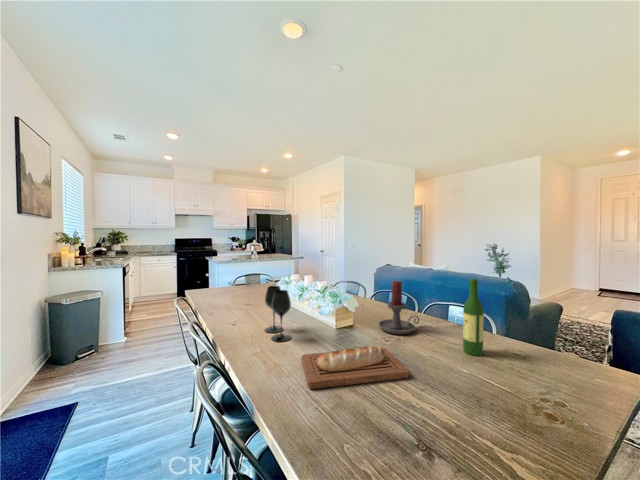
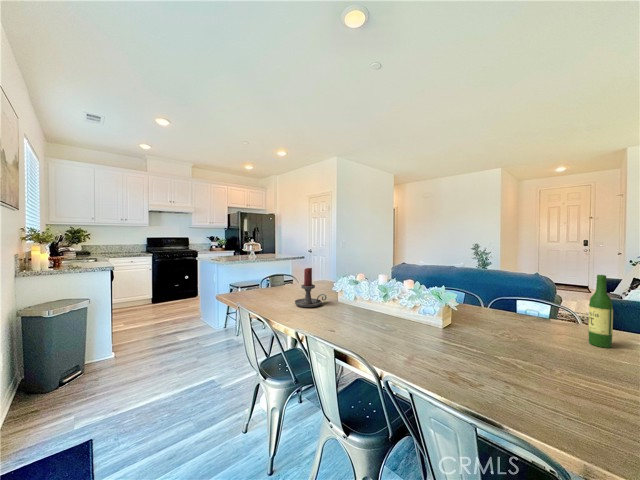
candle holder: present [379,281,420,334] -> present [295,268,326,307]
wine glass: present [265,286,291,342] -> none [375,287,418,347]
bread loaf: present [301,347,409,389] -> none [467,346,591,396]

